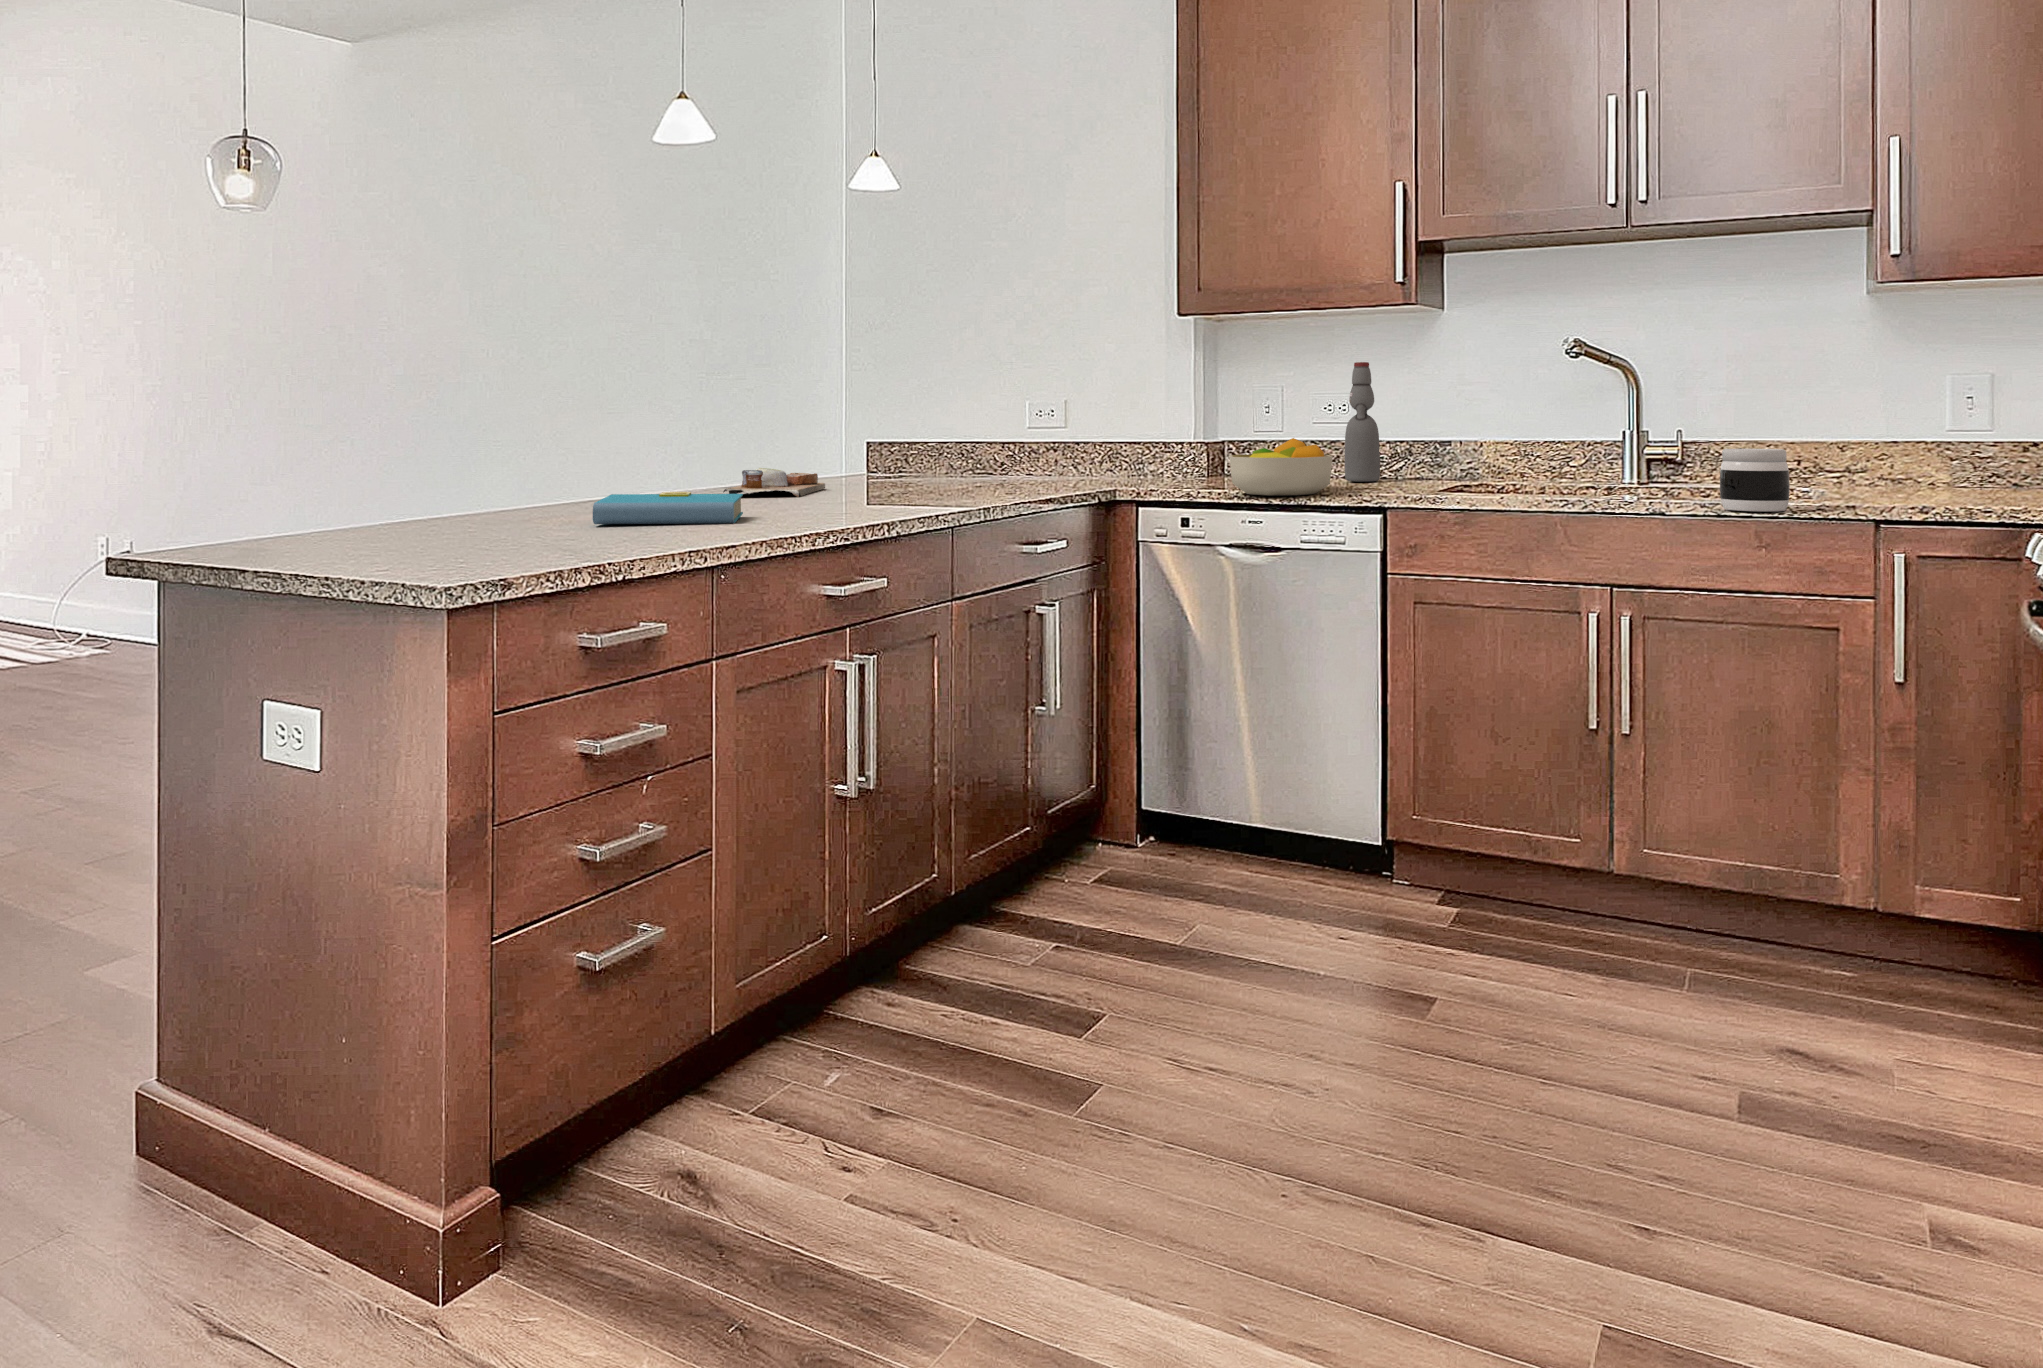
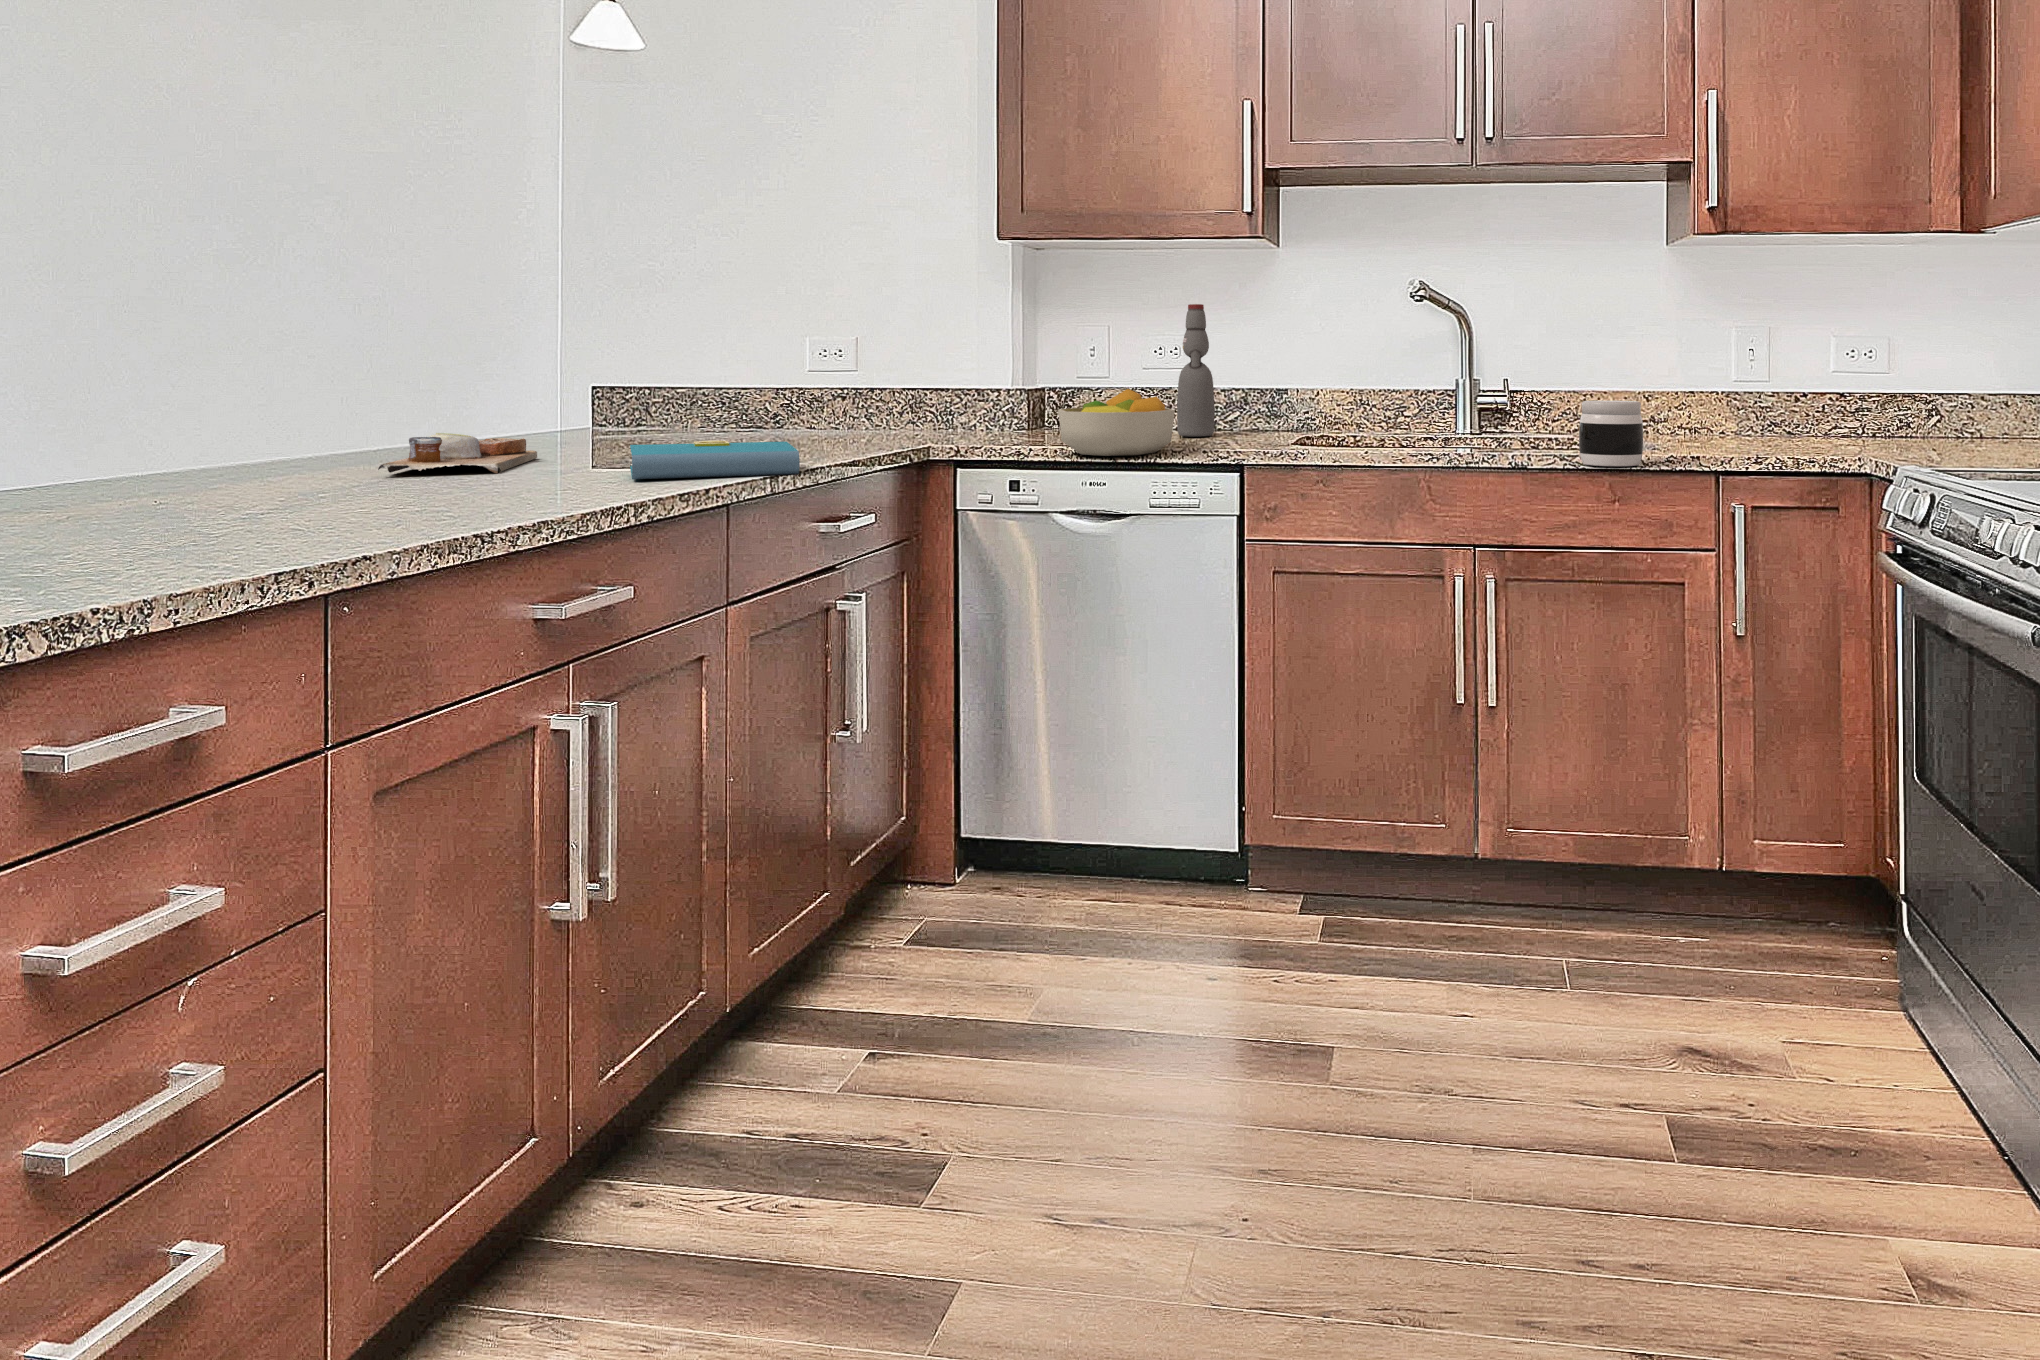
book: present [593,492,743,524] -> present [630,440,800,479]

